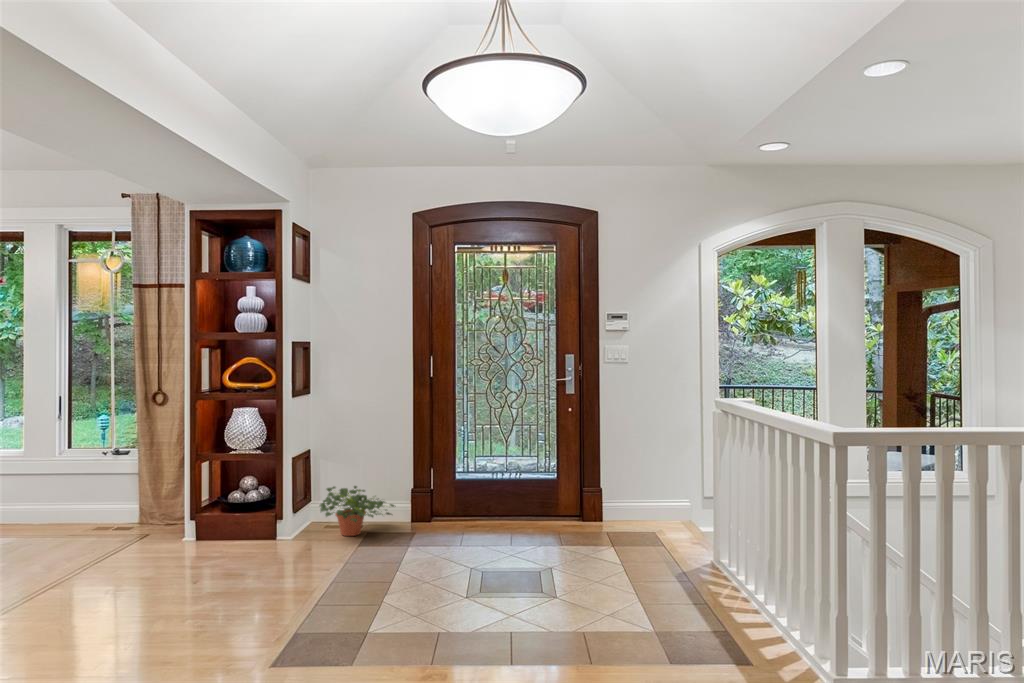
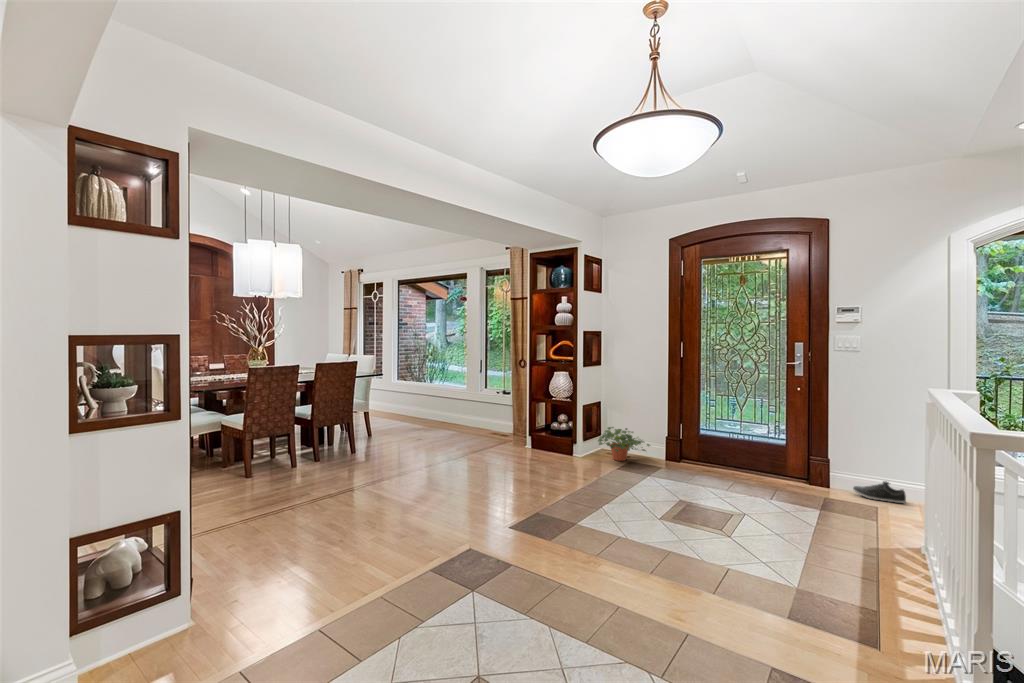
shoe: none [626,503,671,525] -> present [853,481,906,503]

